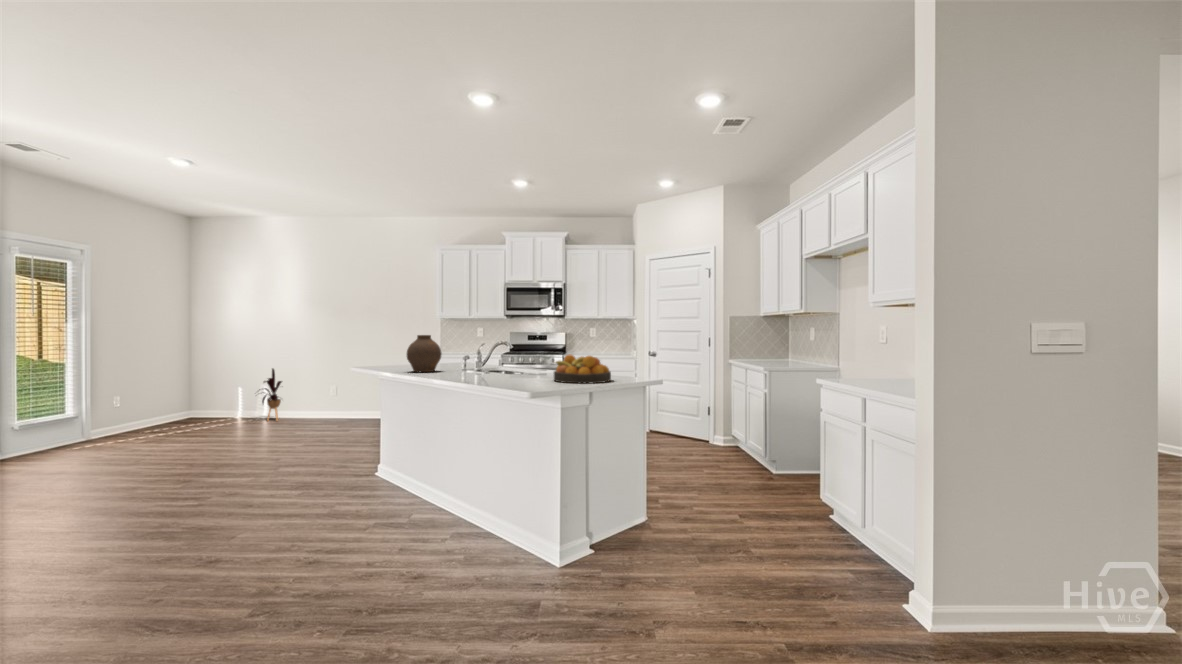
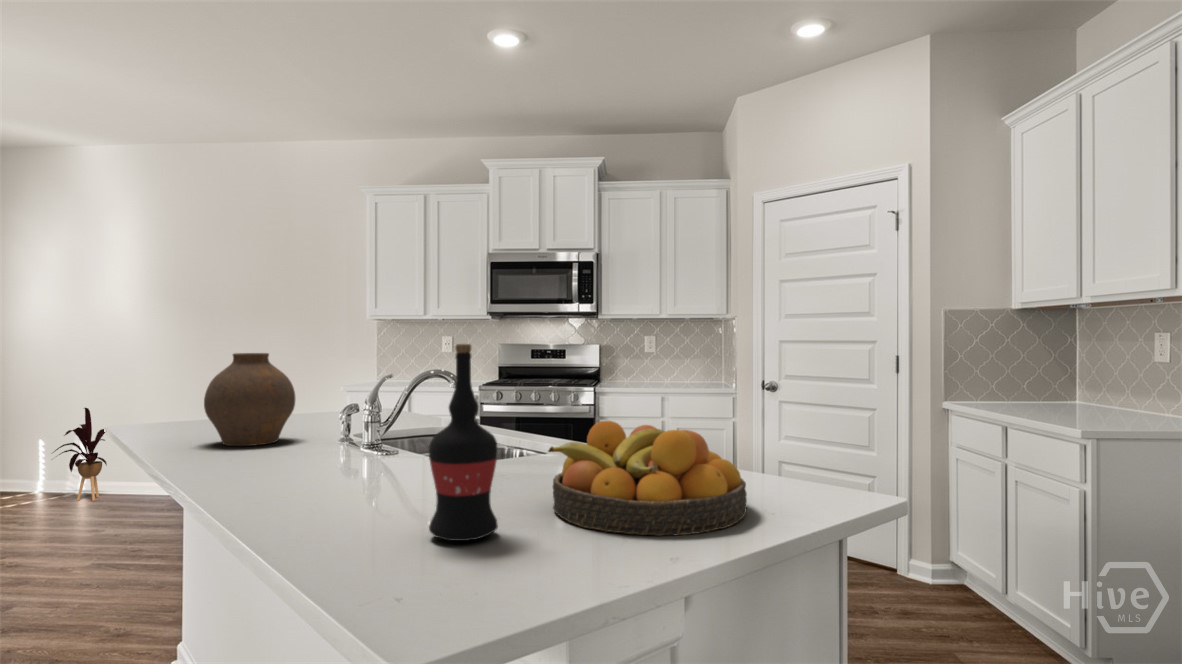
wine bottle: none [521,331,540,384] -> present [429,344,498,541]

